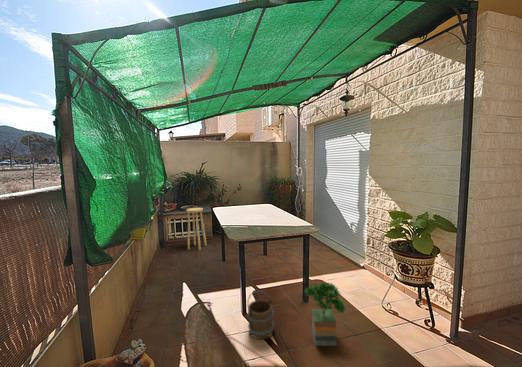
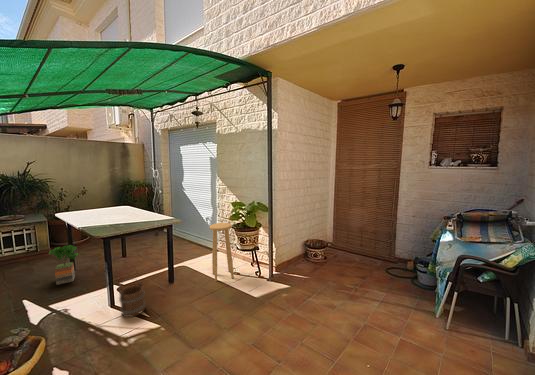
stool: present [186,208,207,250] -> present [210,223,234,281]
potted tree: present [305,283,345,346] -> present [49,245,78,285]

